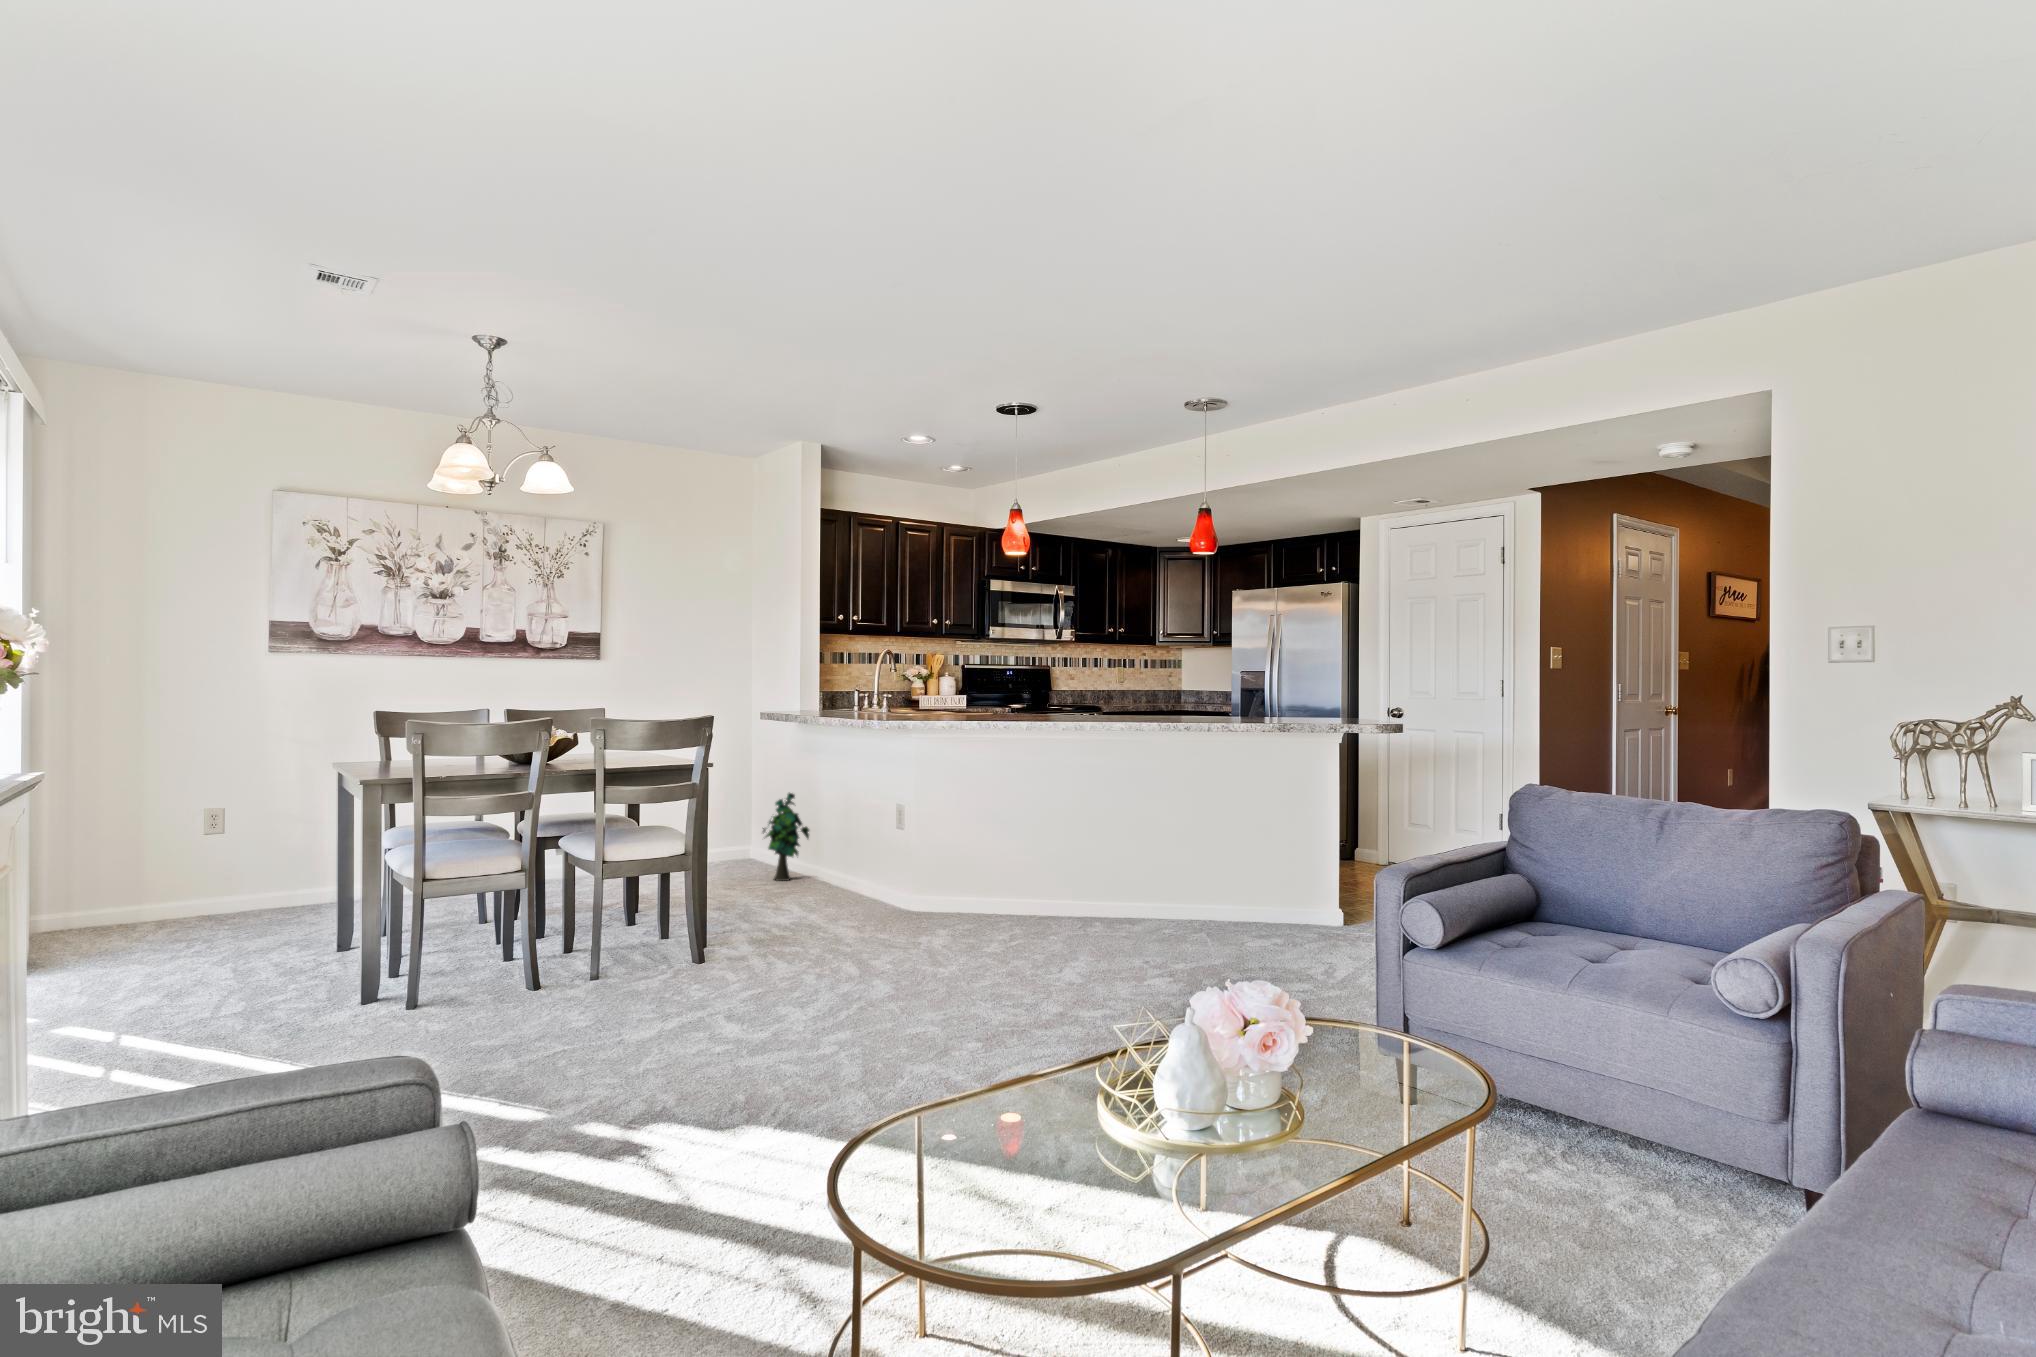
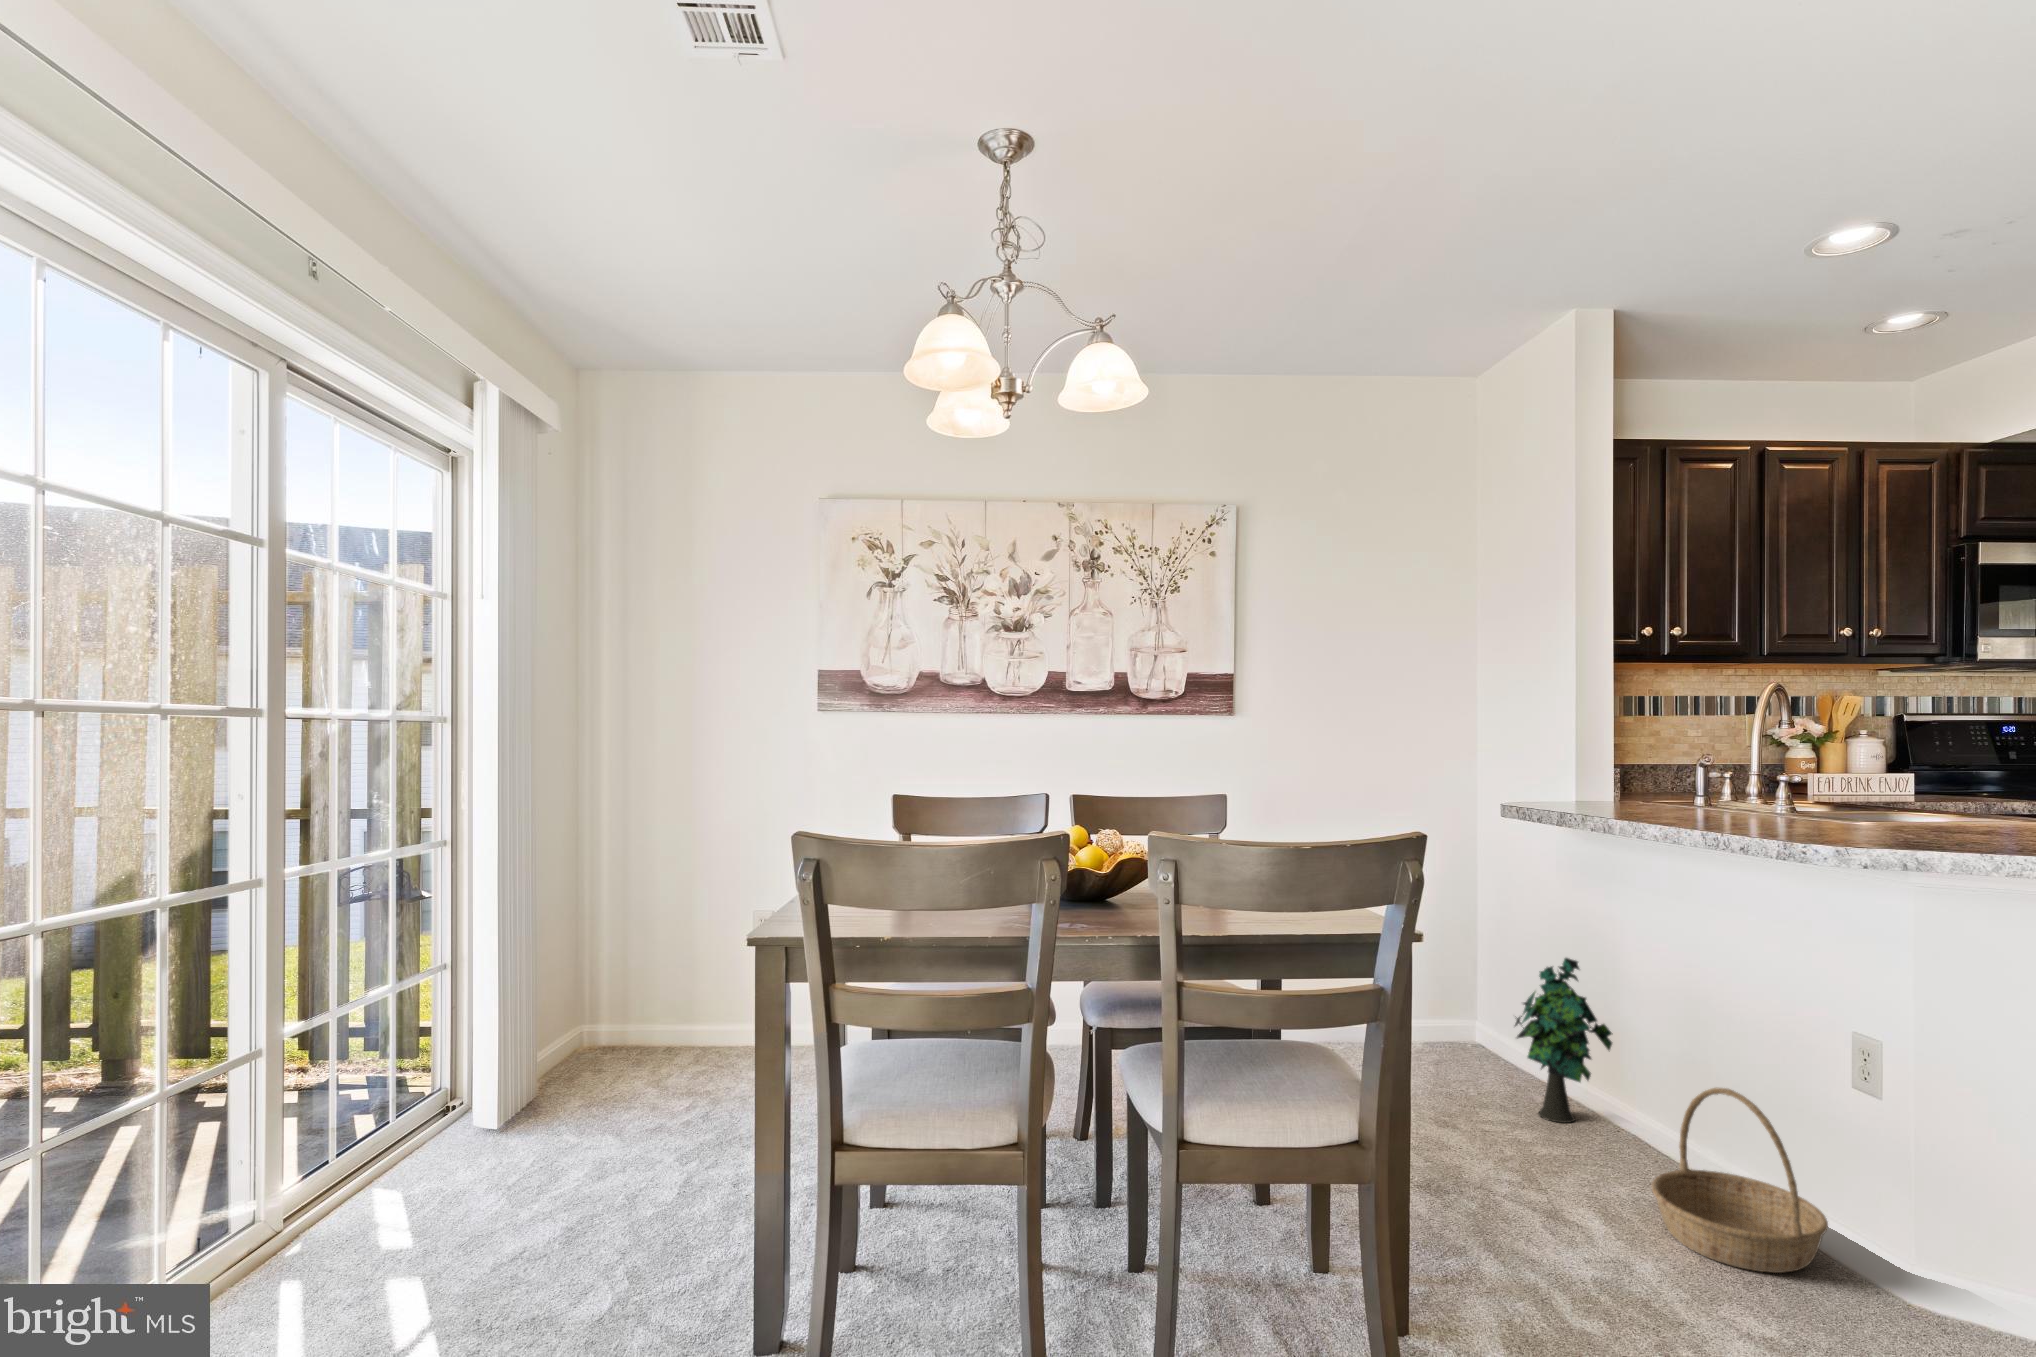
basket: none [811,834,879,908] -> present [1651,1088,1828,1273]

